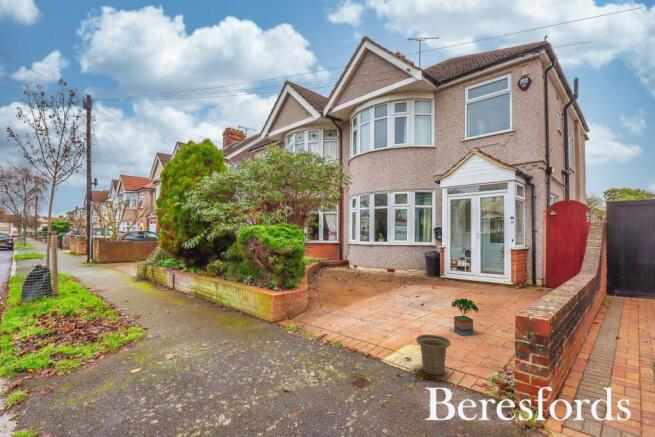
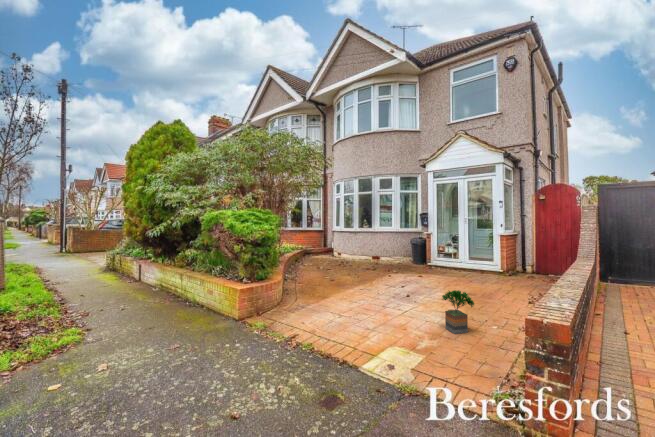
basket: present [416,334,450,376] -> none [403,340,447,395]

